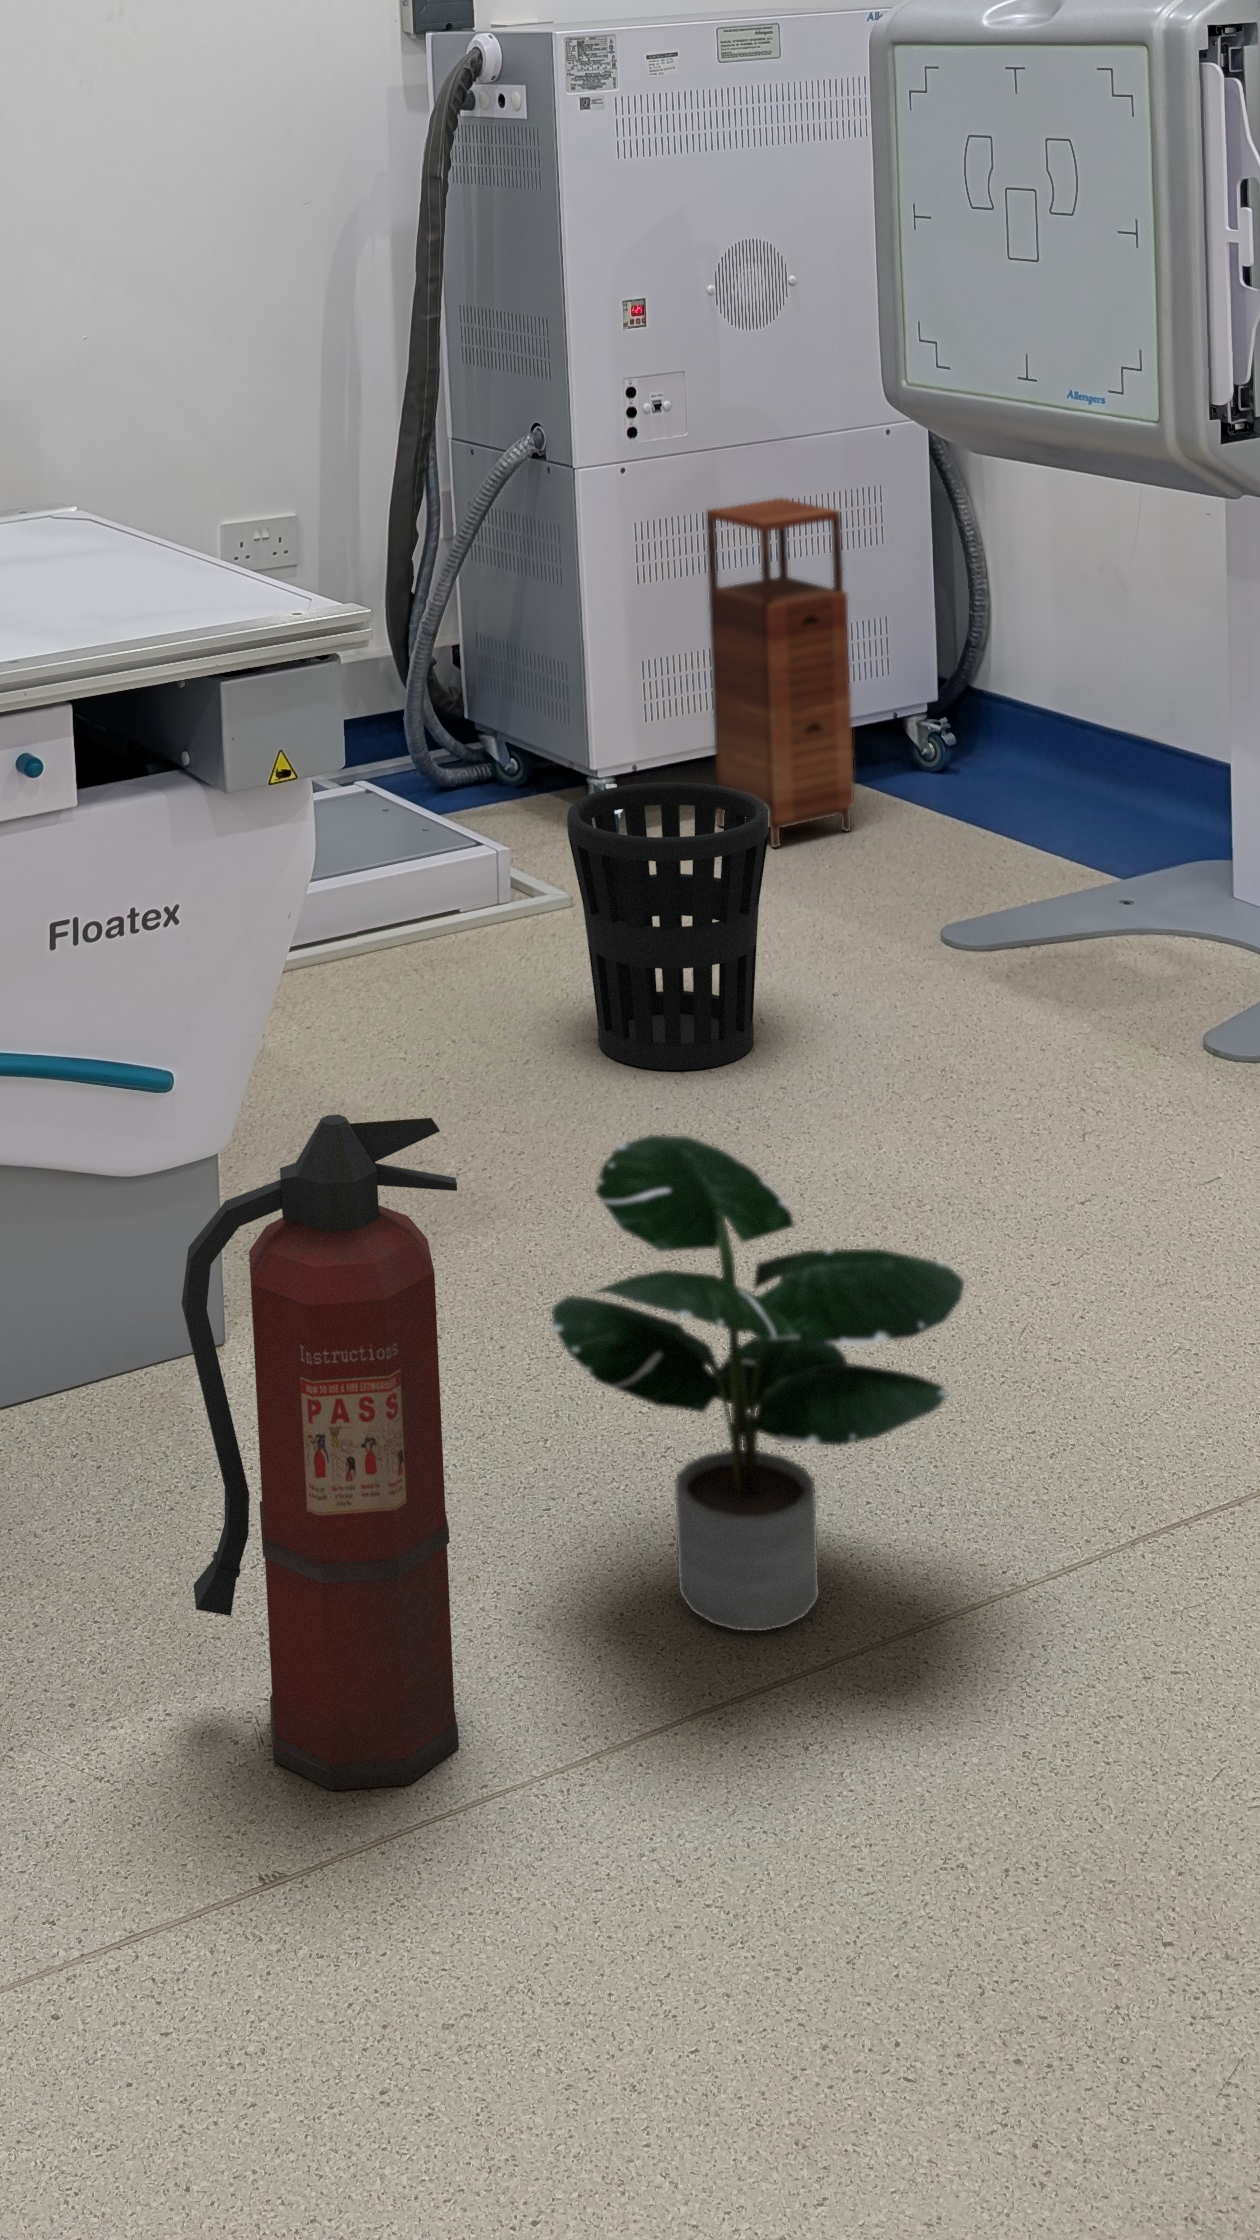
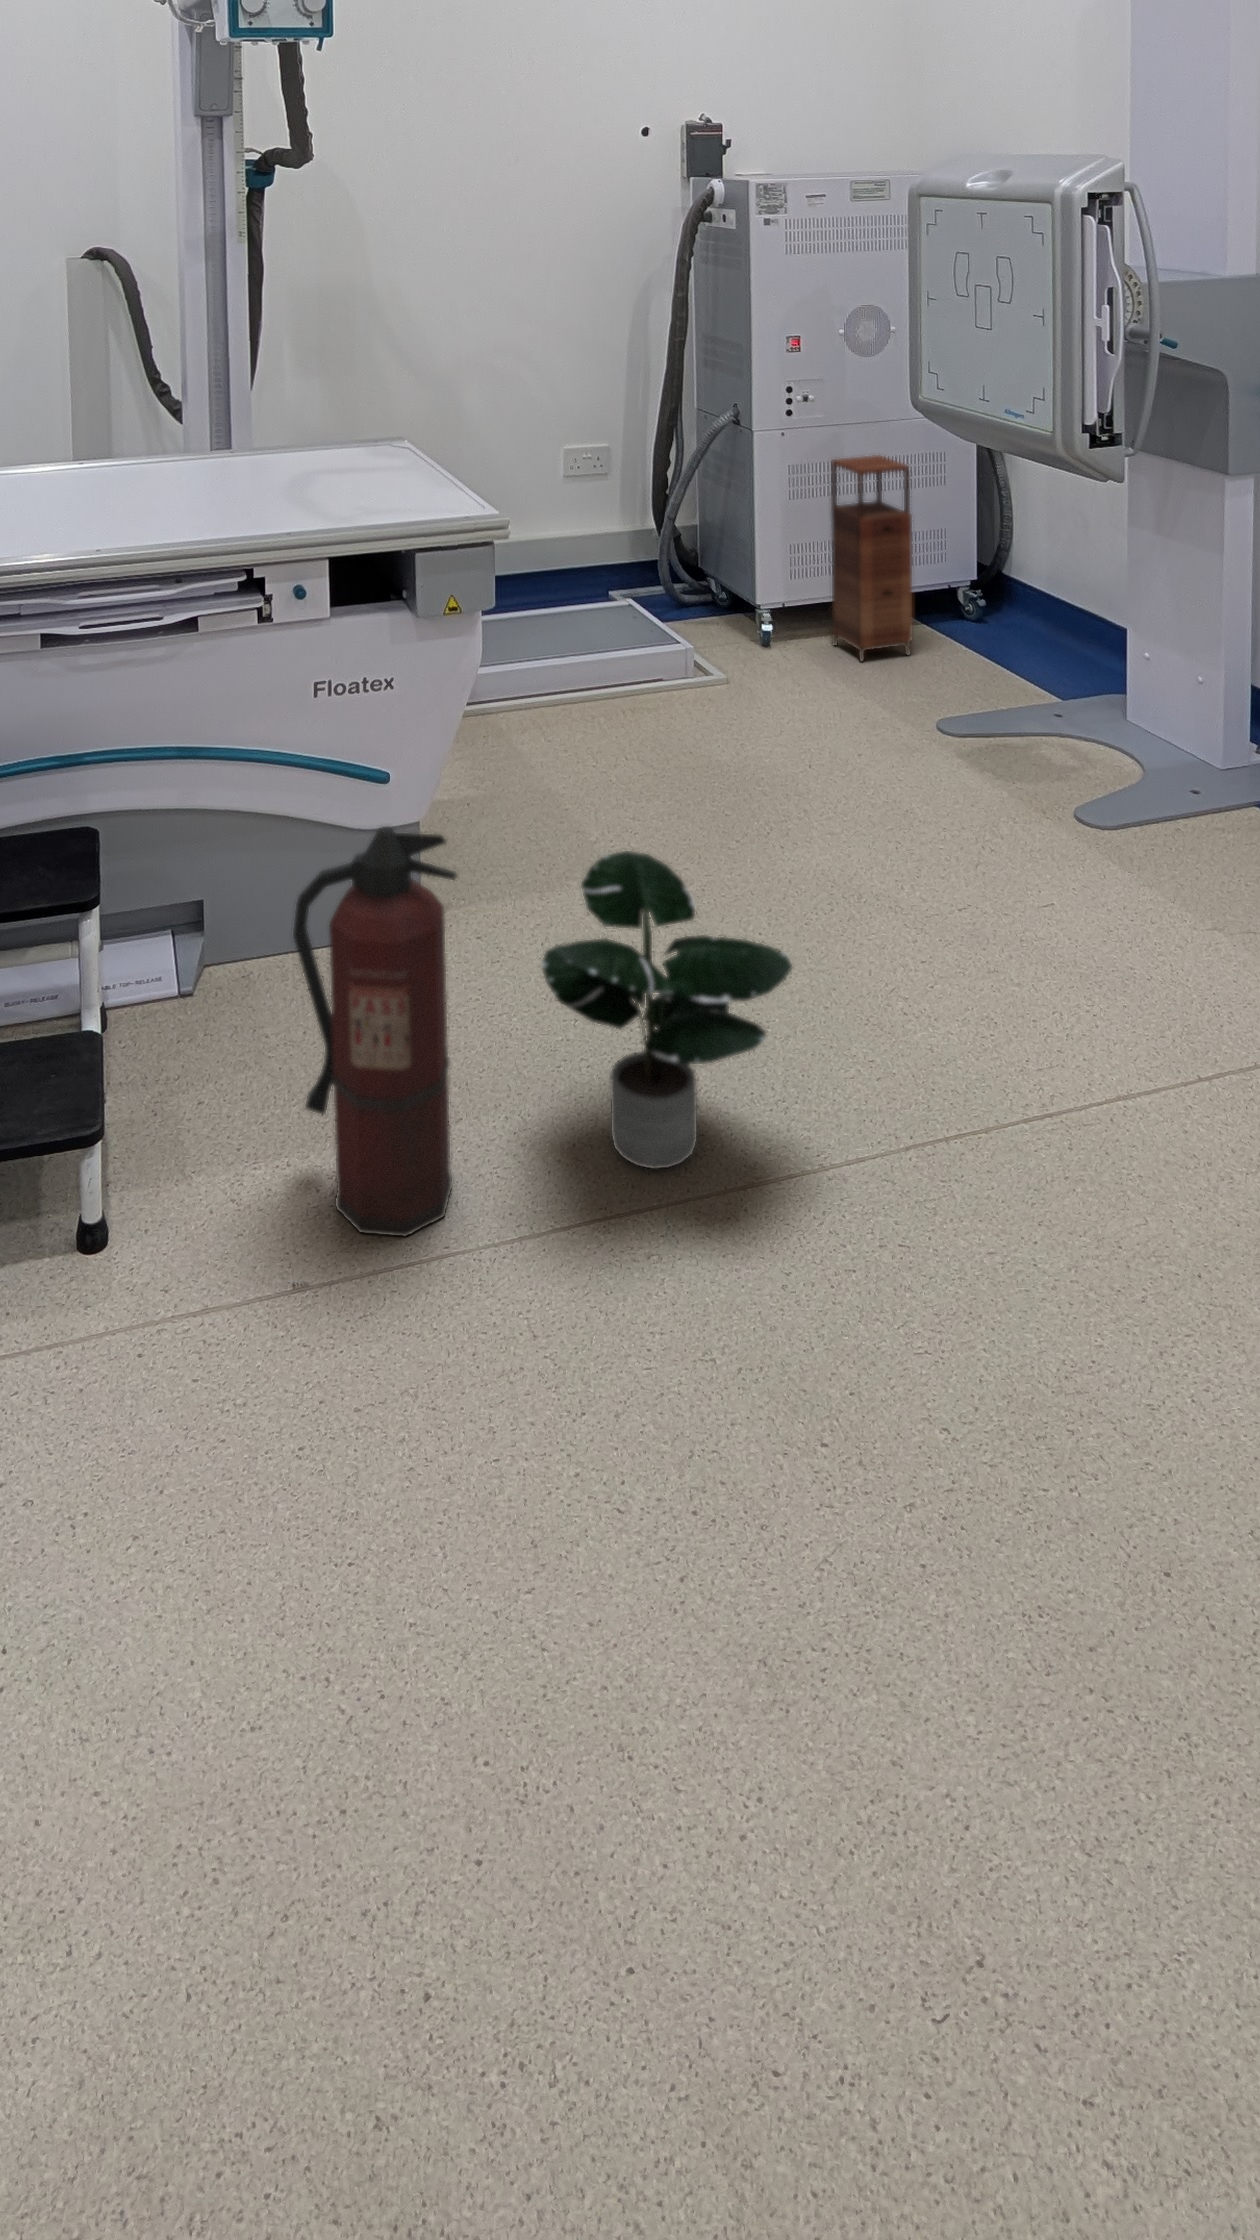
wastebasket: present [567,782,769,1070] -> none [694,622,813,796]

